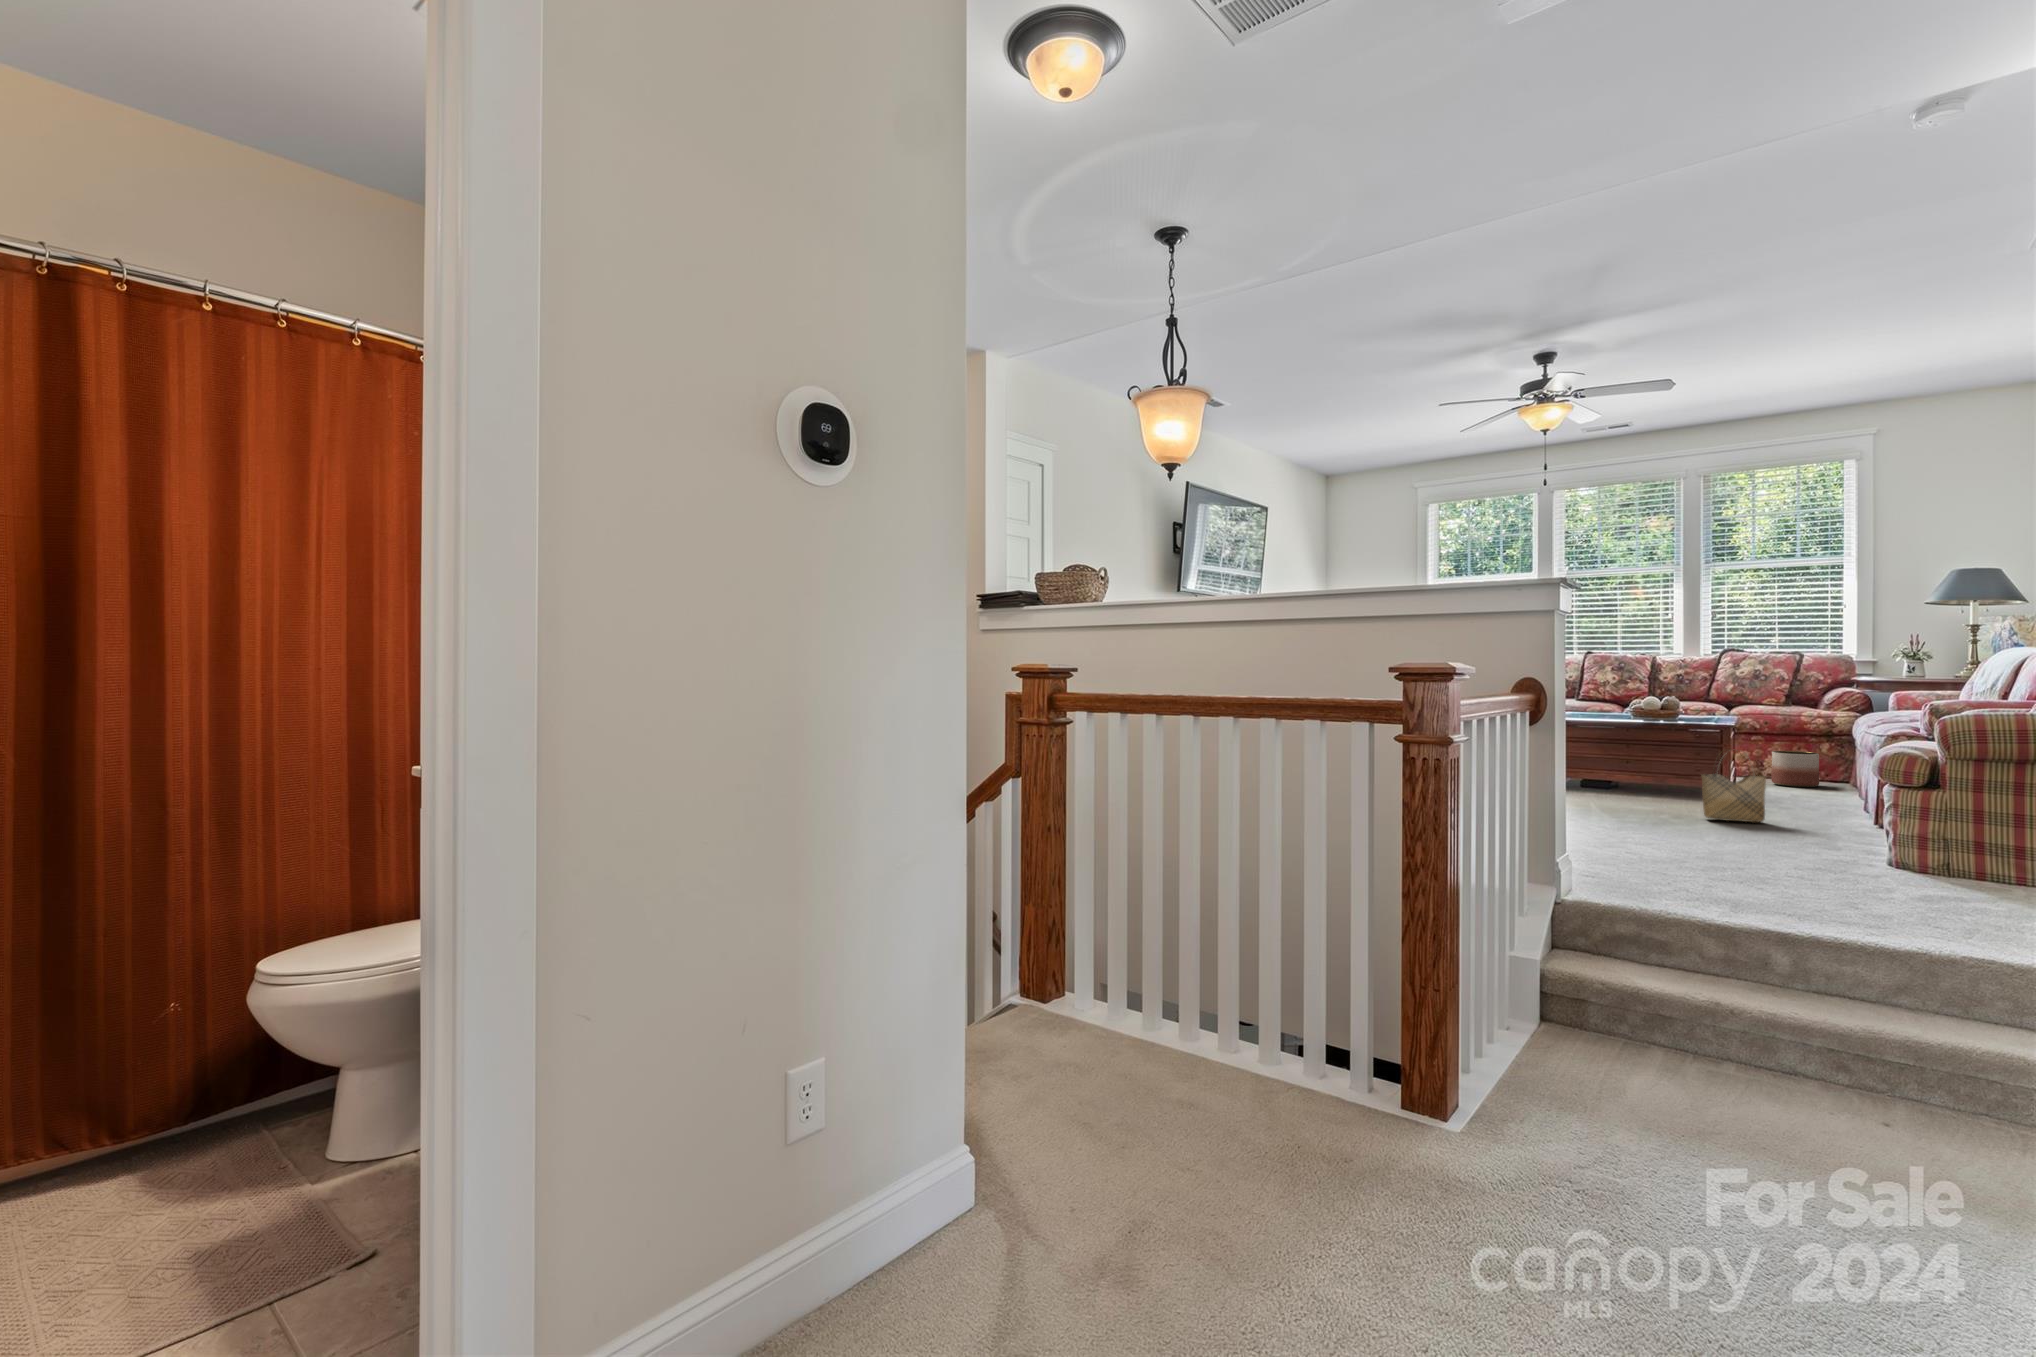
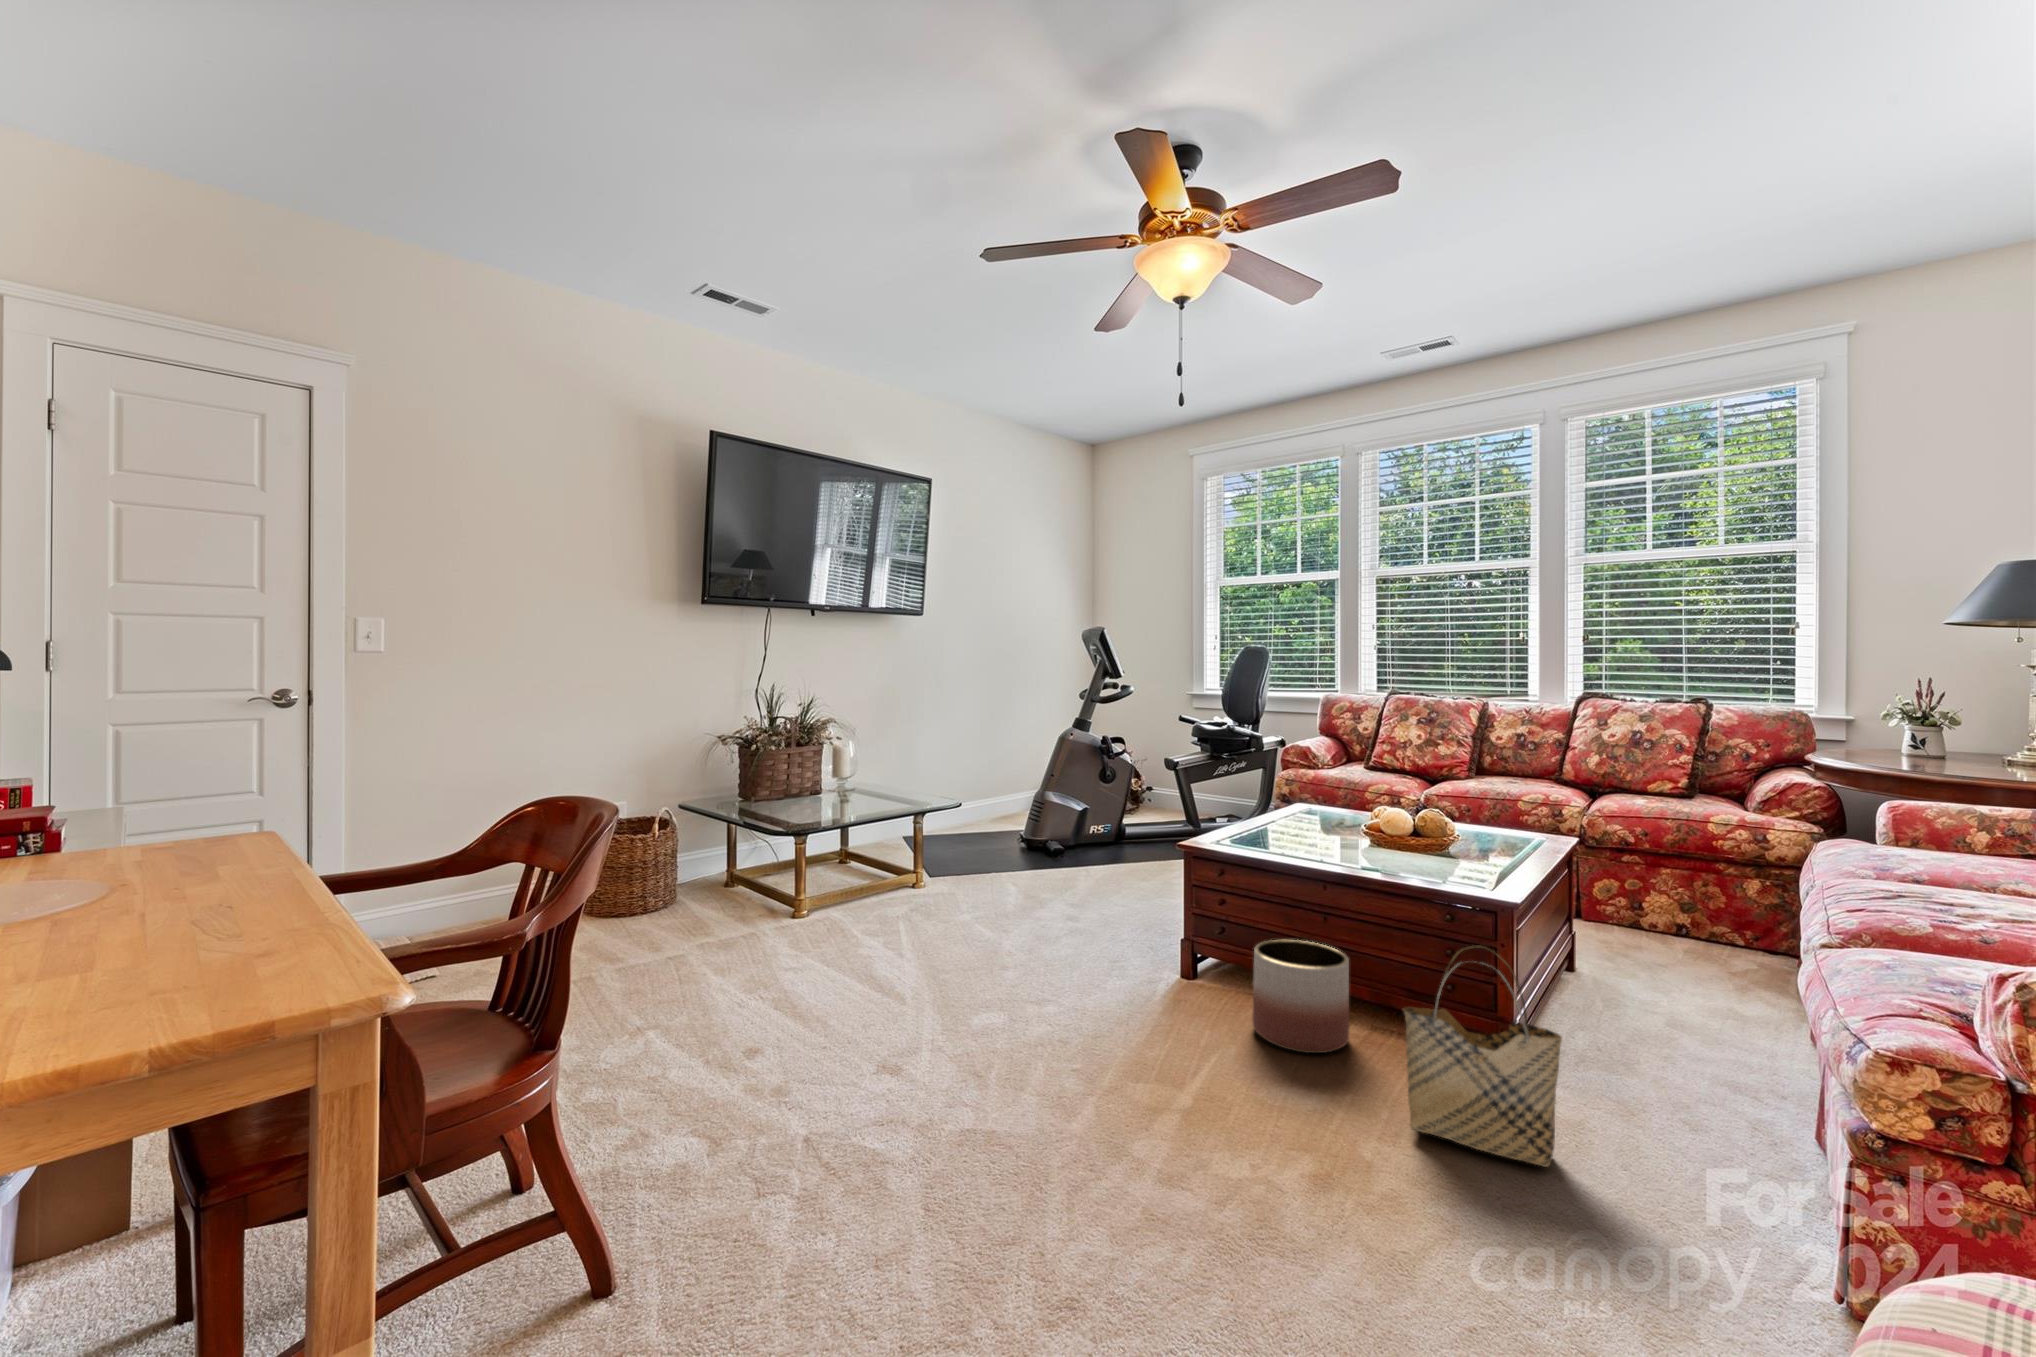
planter: present [1772,751,1819,787] -> present [1252,940,1349,1053]

